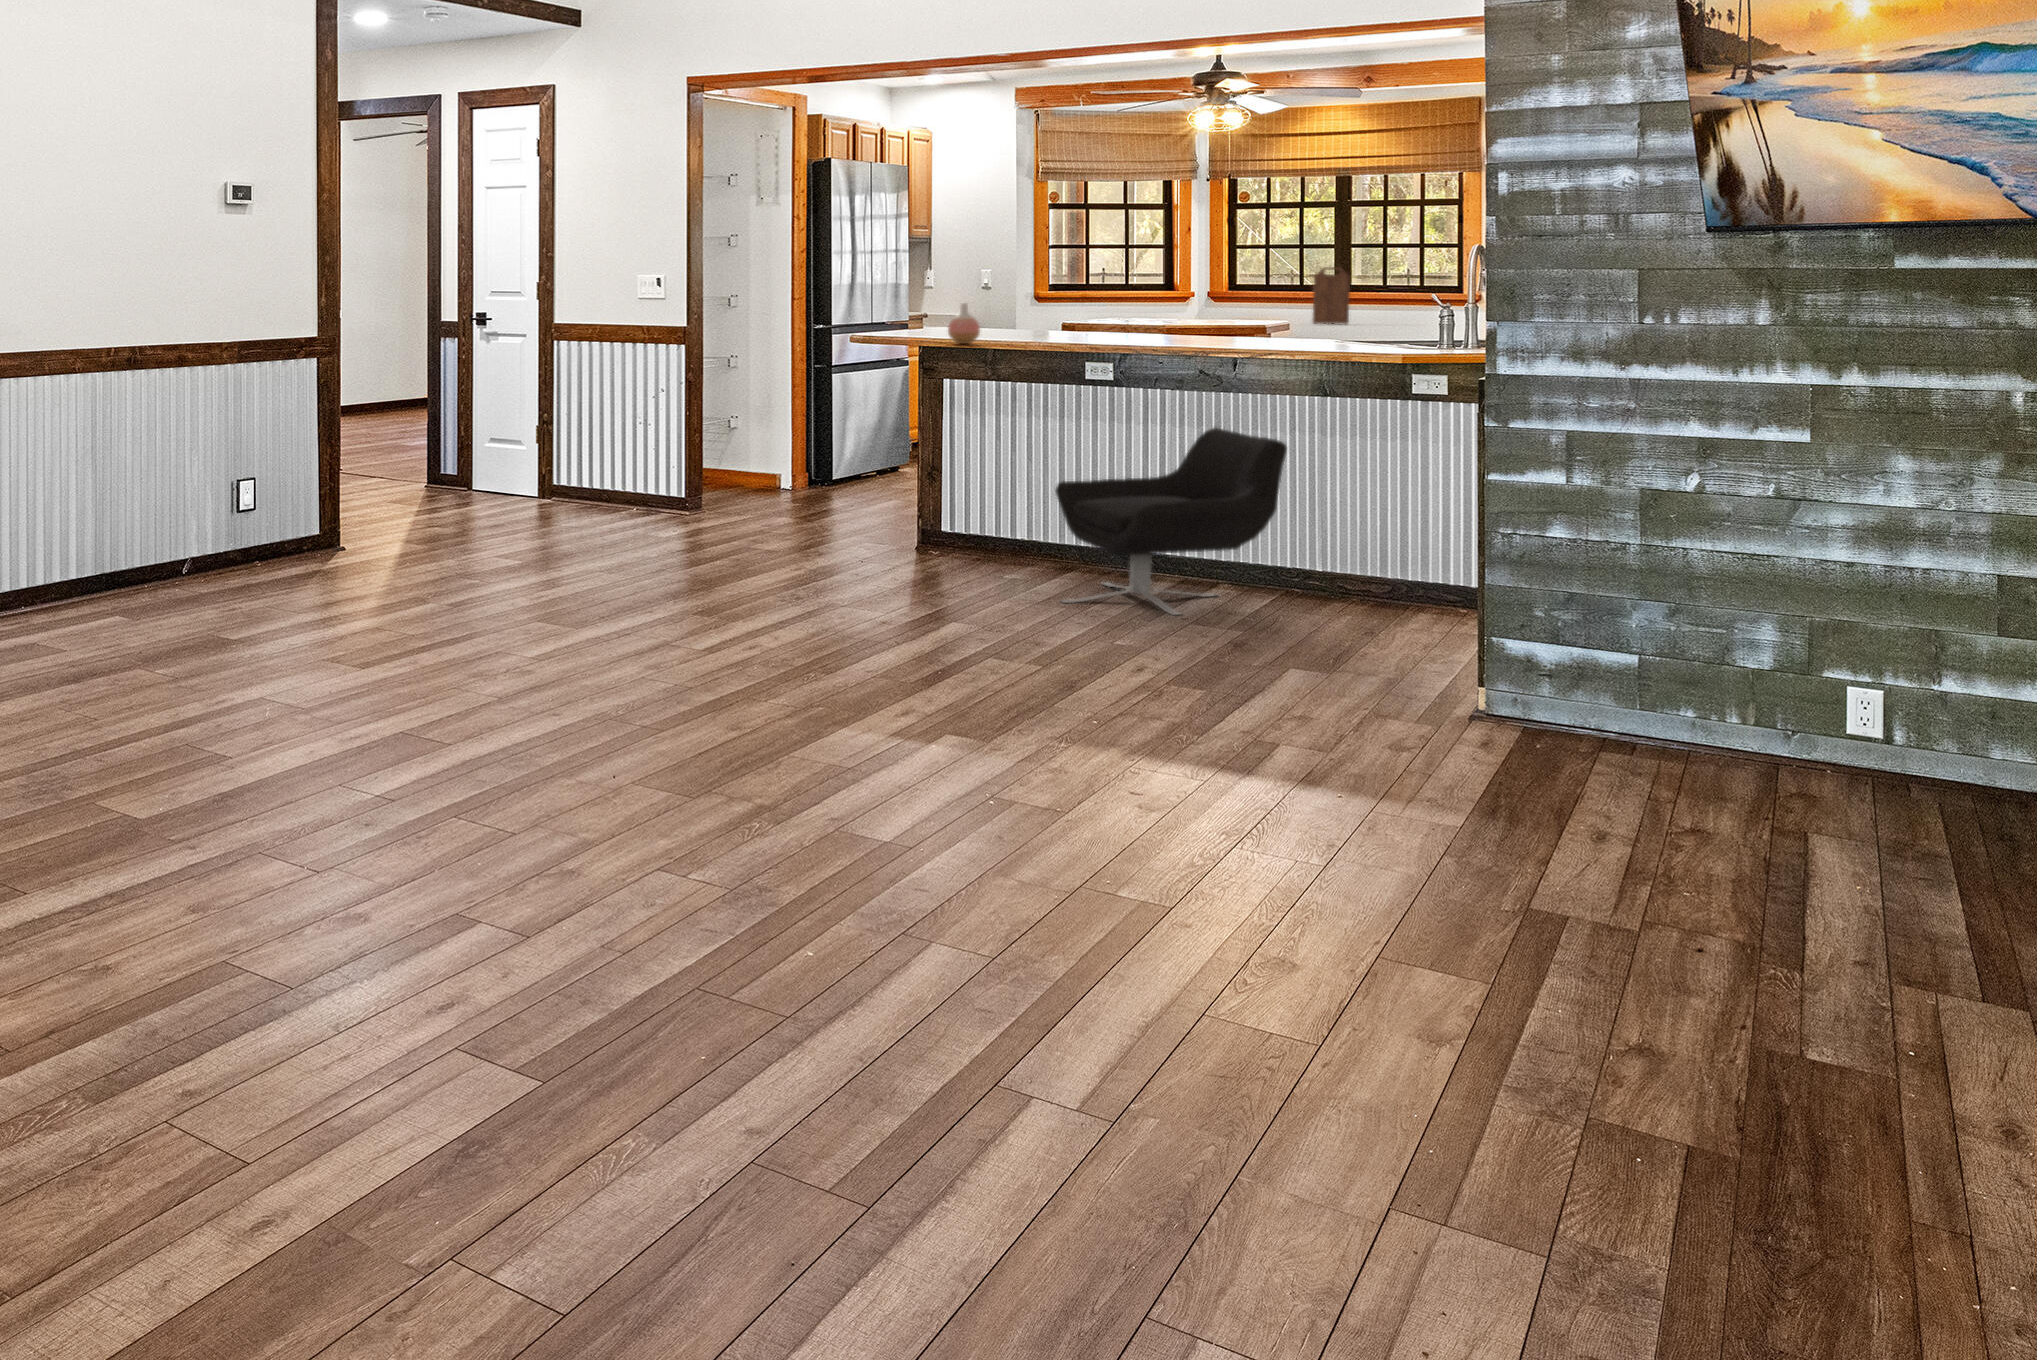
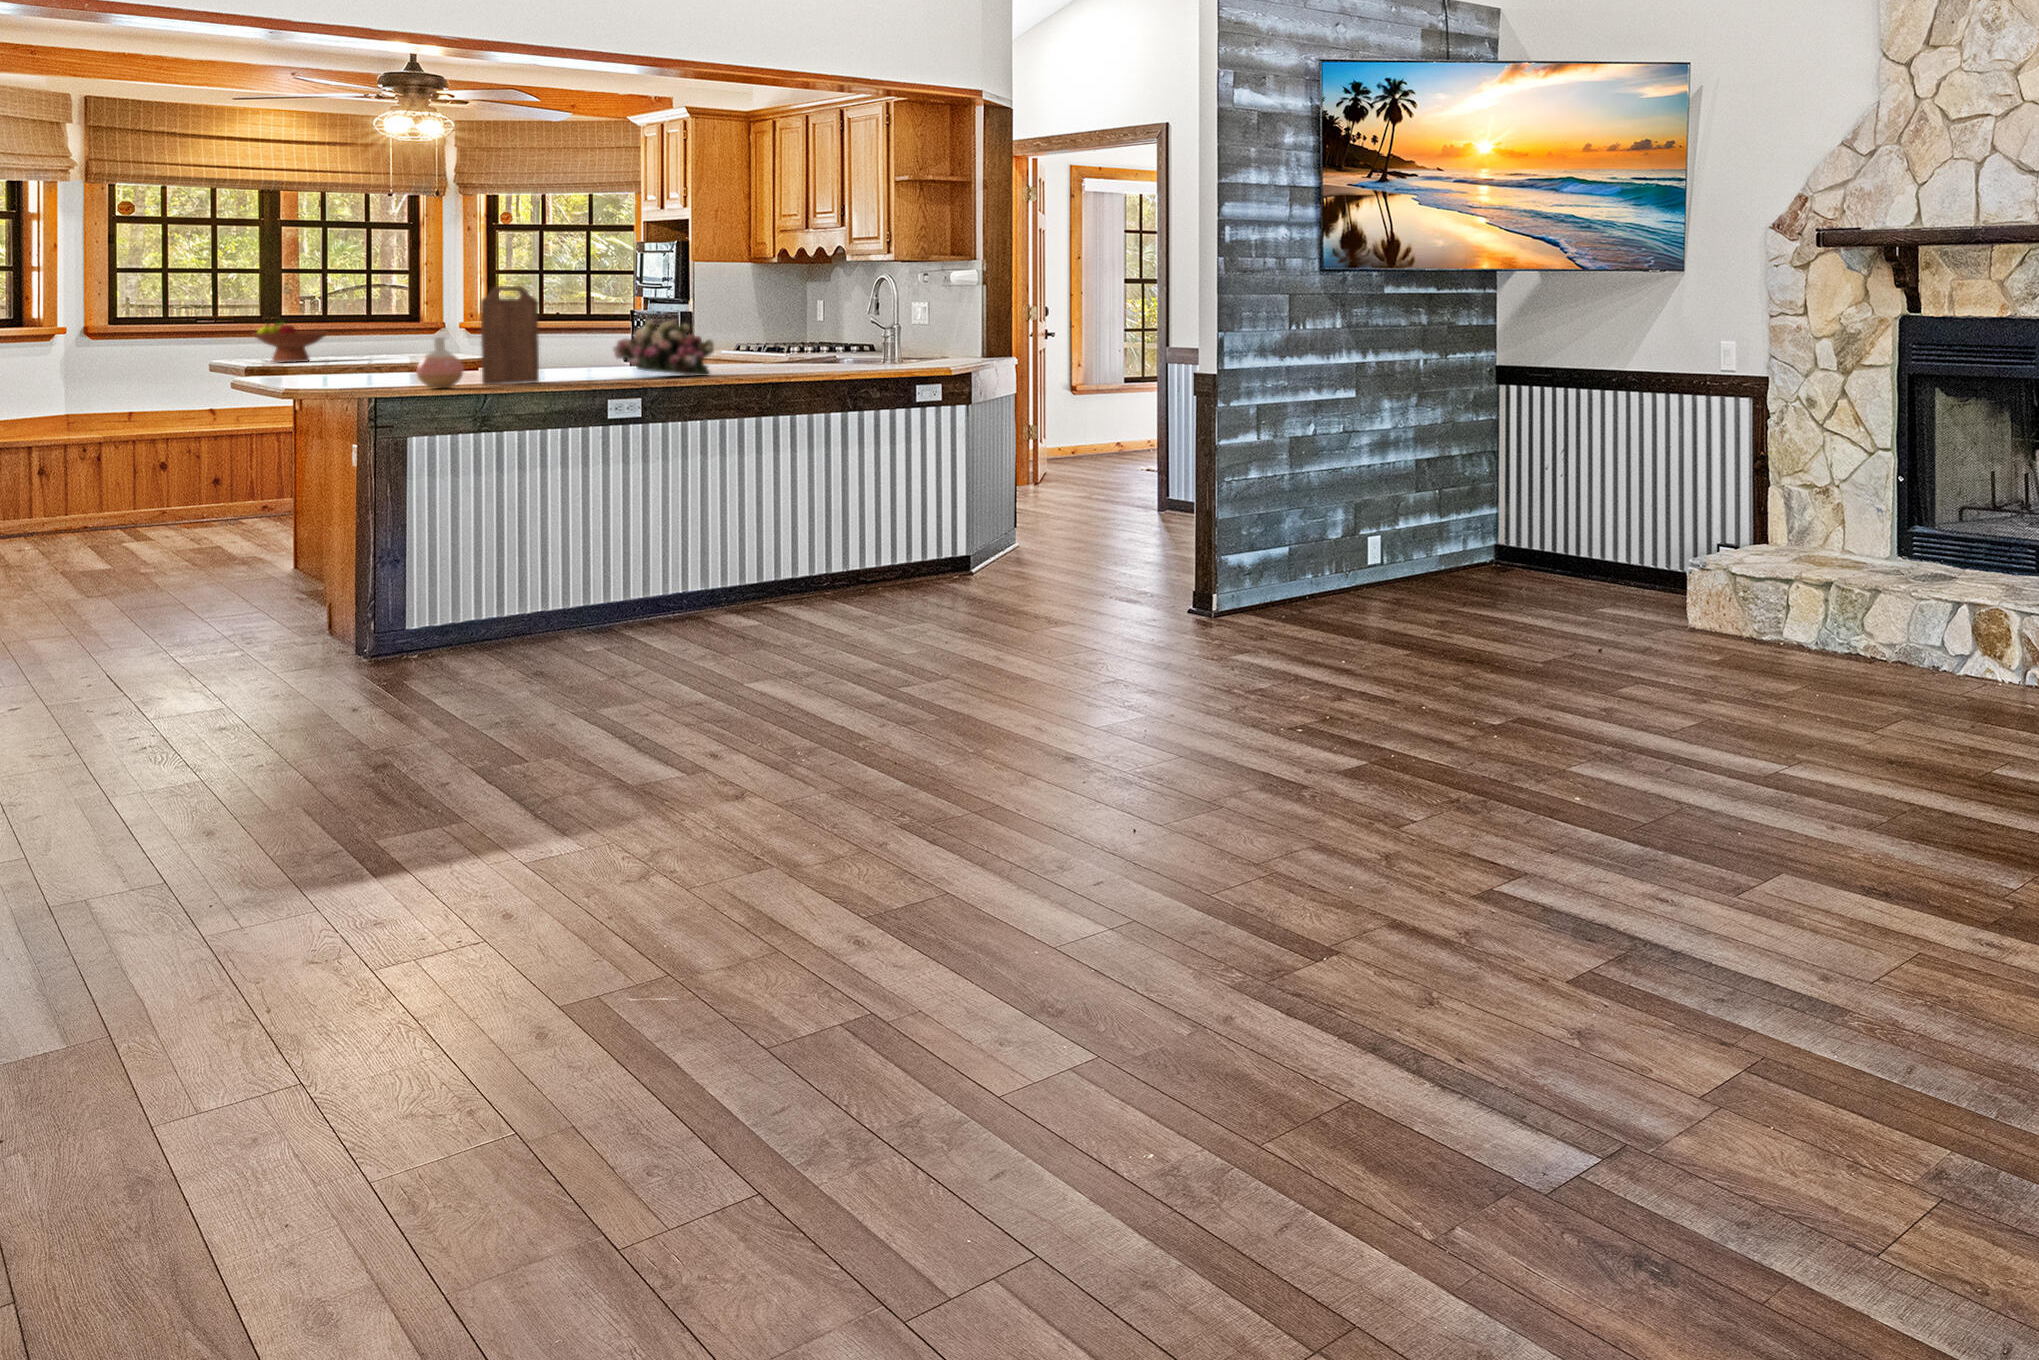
cutting board: present [1312,267,1350,324] -> present [481,286,539,385]
fruit bowl: none [1236,290,1293,325] -> present [253,322,326,363]
flower arrangement: none [1092,293,1188,348] -> present [613,320,714,376]
lounge chair: present [1055,428,1287,615] -> none [661,451,899,647]

